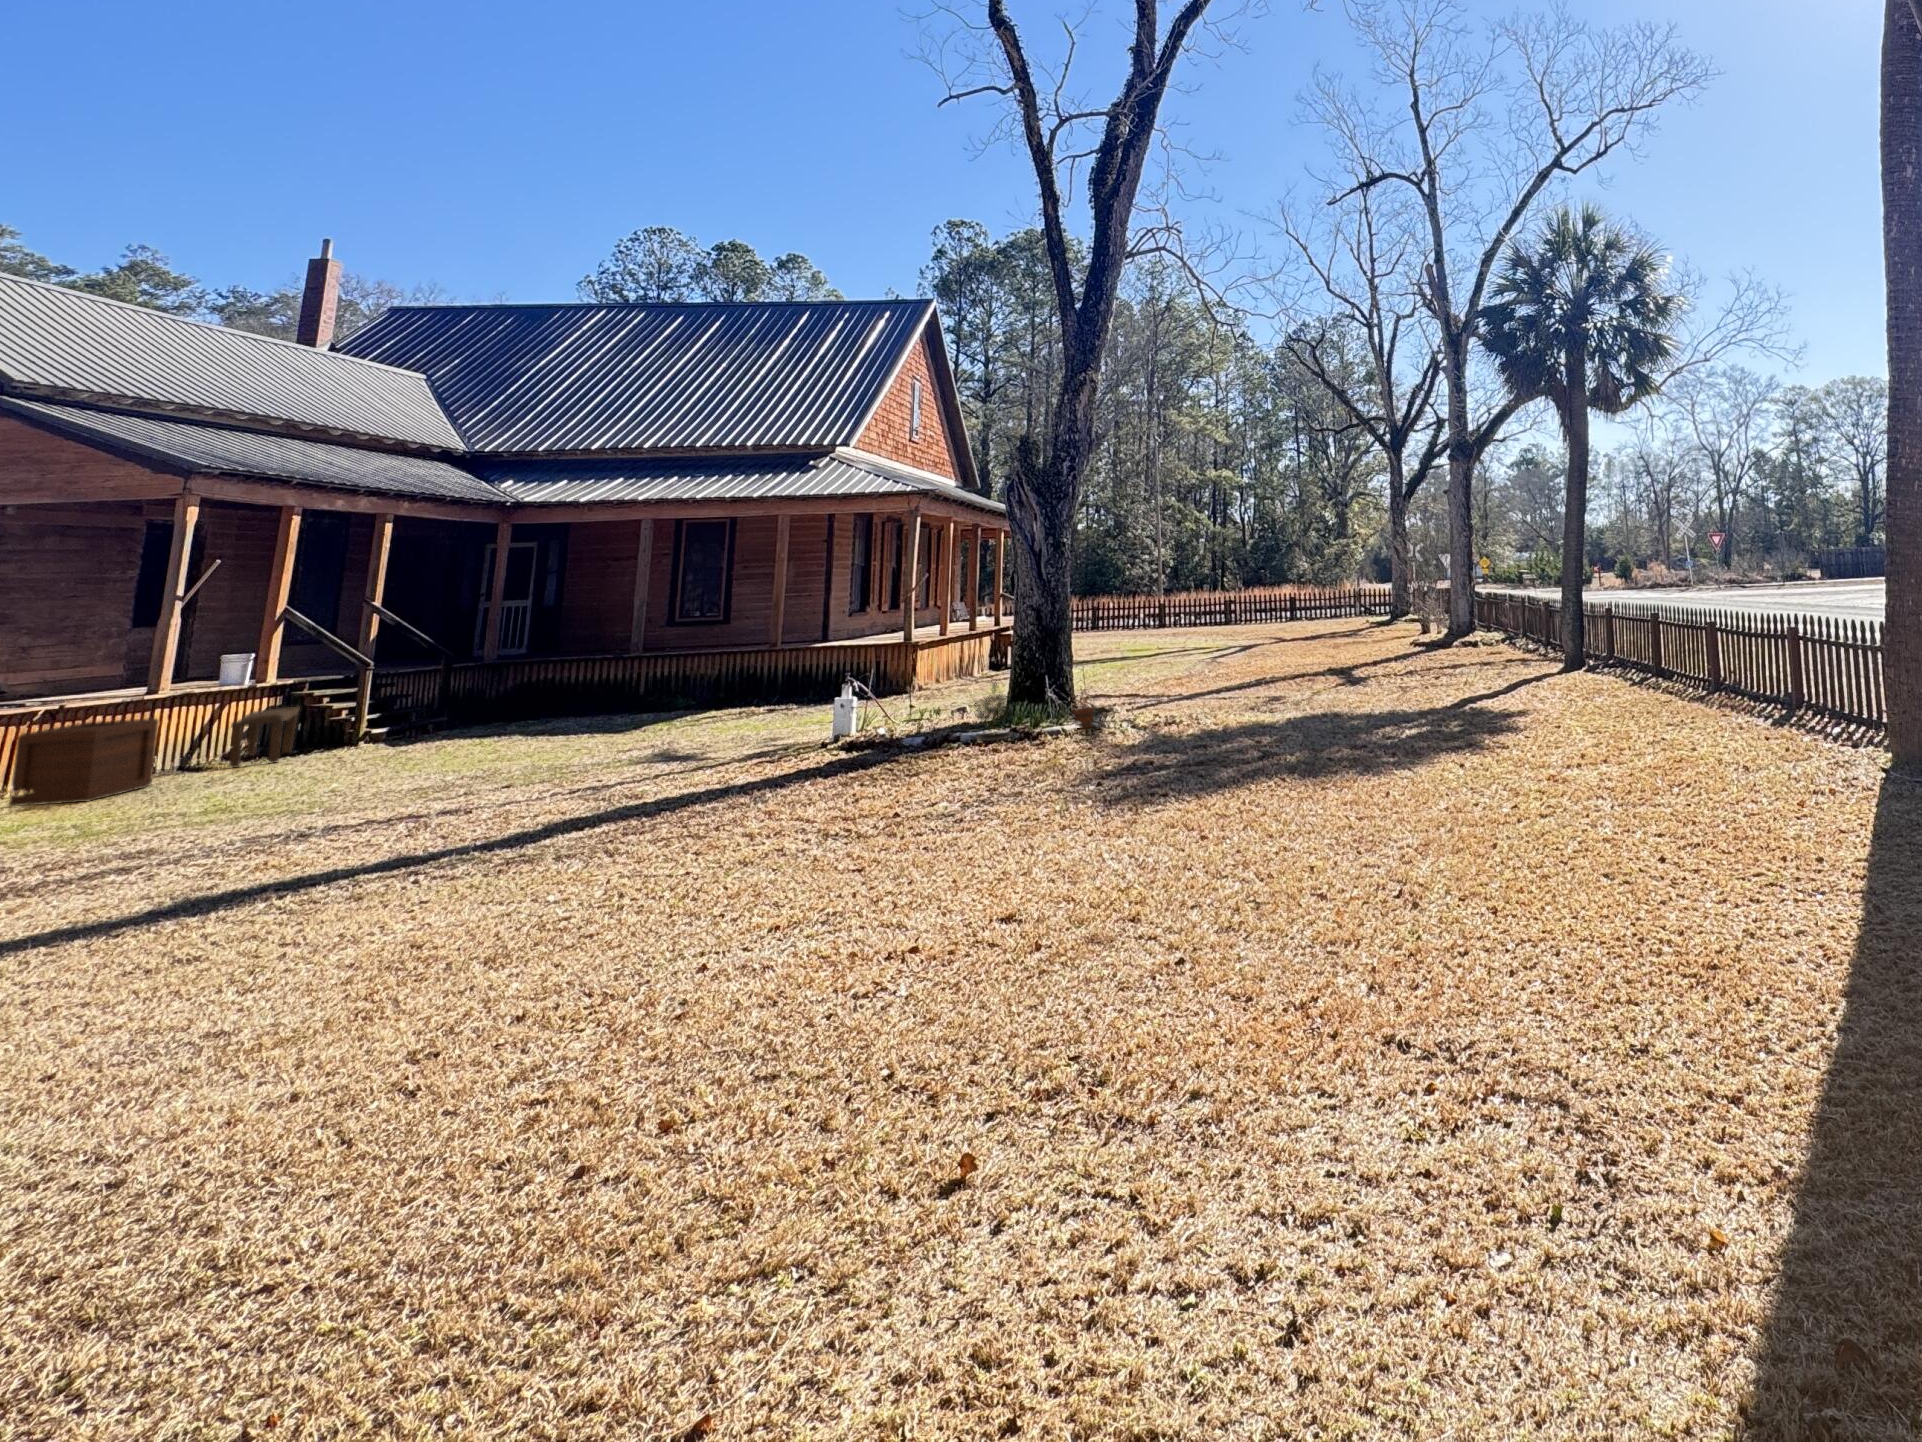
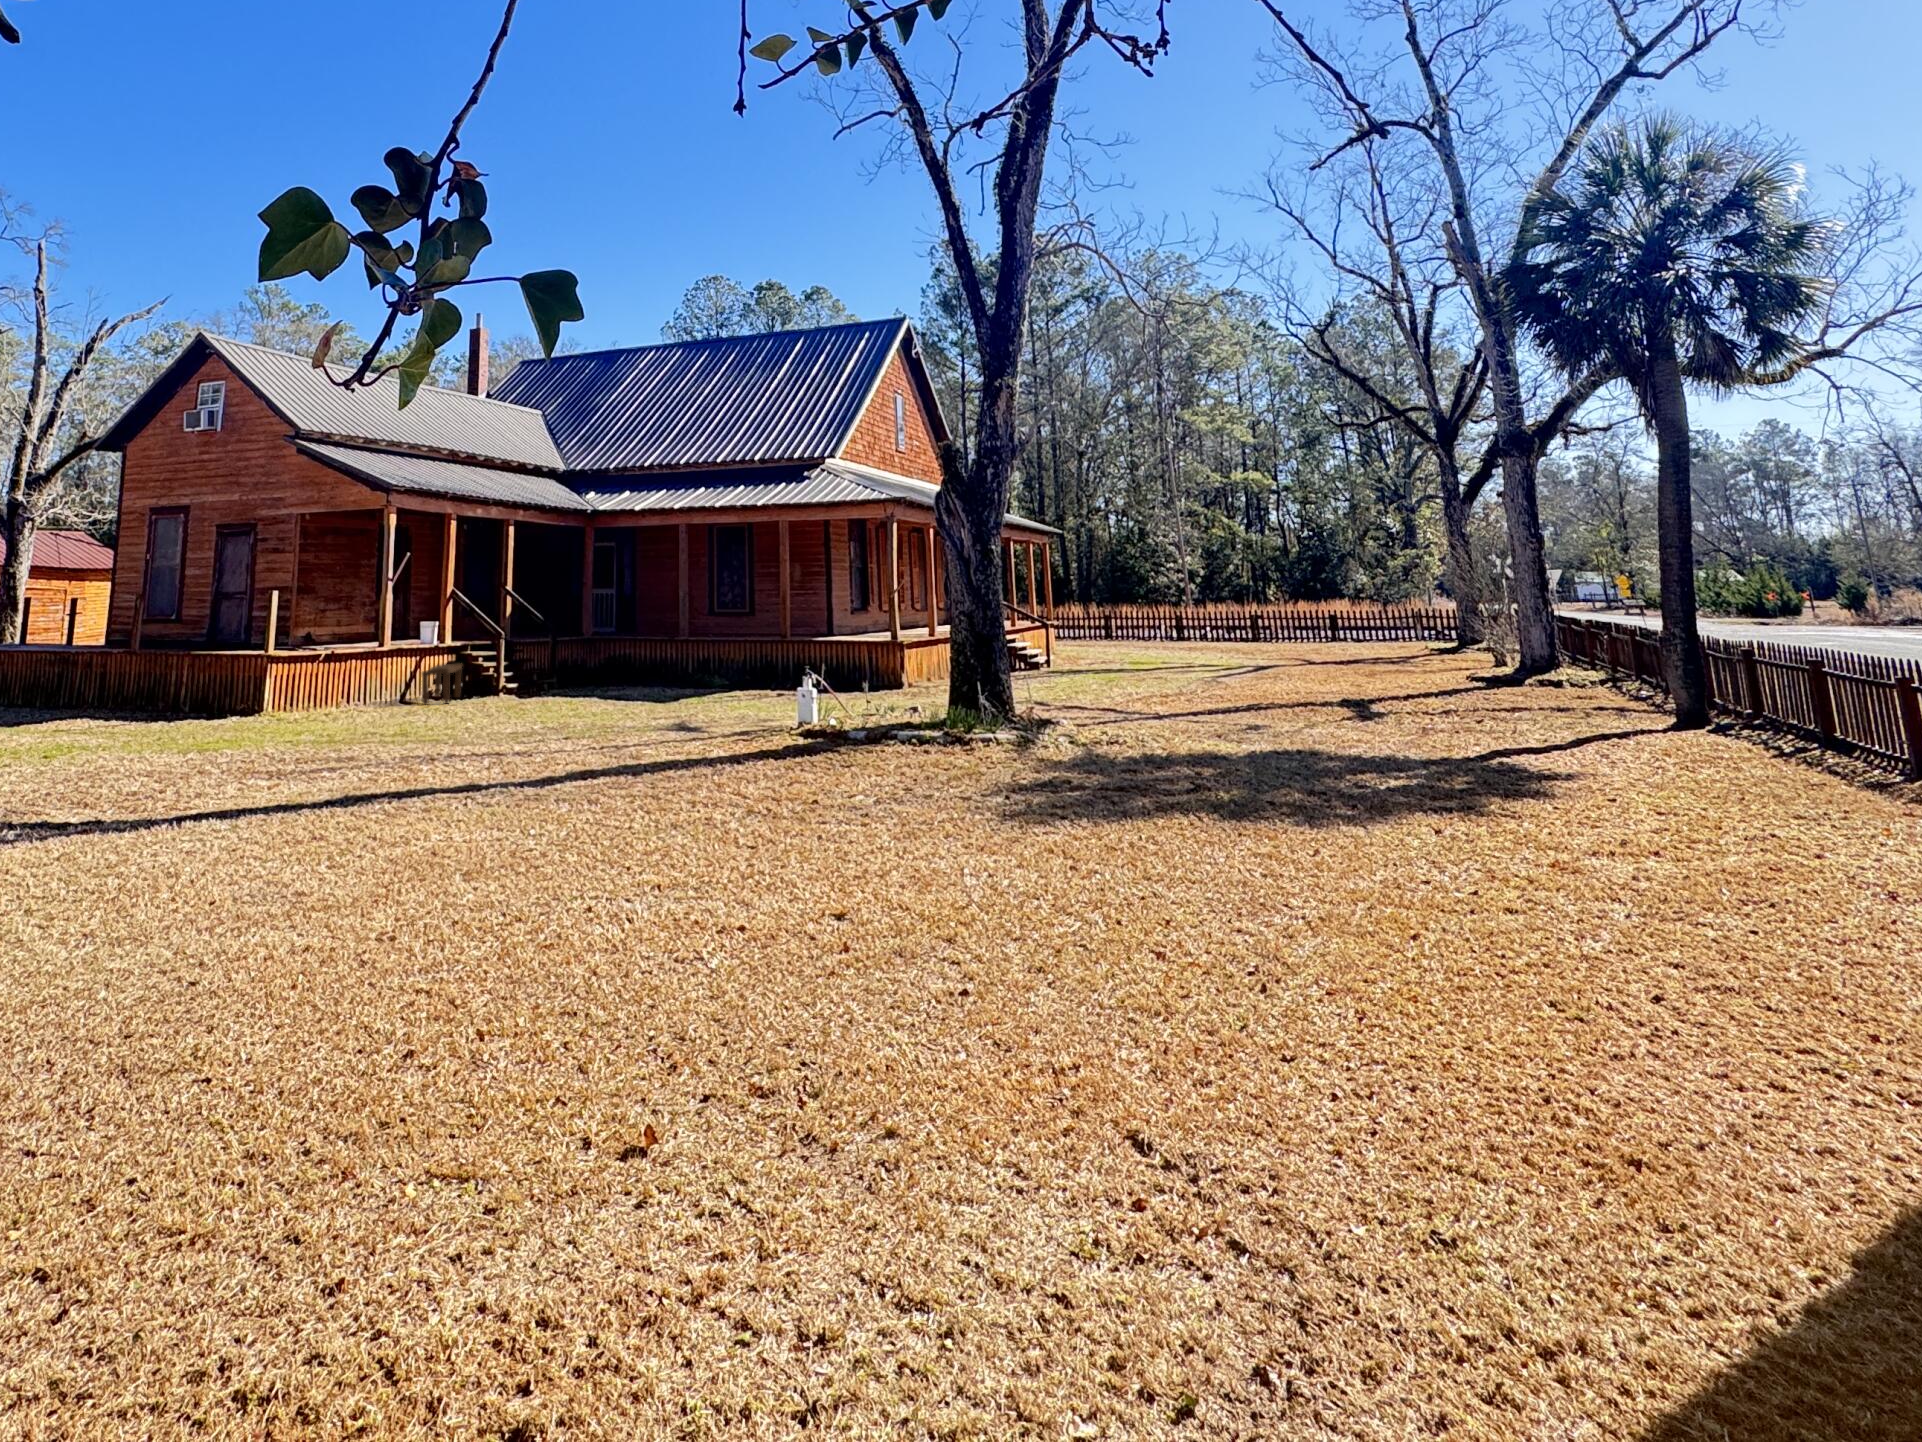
potted tree: present [974,681,1011,741] -> none [908,675,950,741]
wooden bucket: present [1072,693,1094,729] -> none [1007,700,1031,738]
wooden crate: present [9,718,159,806] -> none [309,664,379,719]

